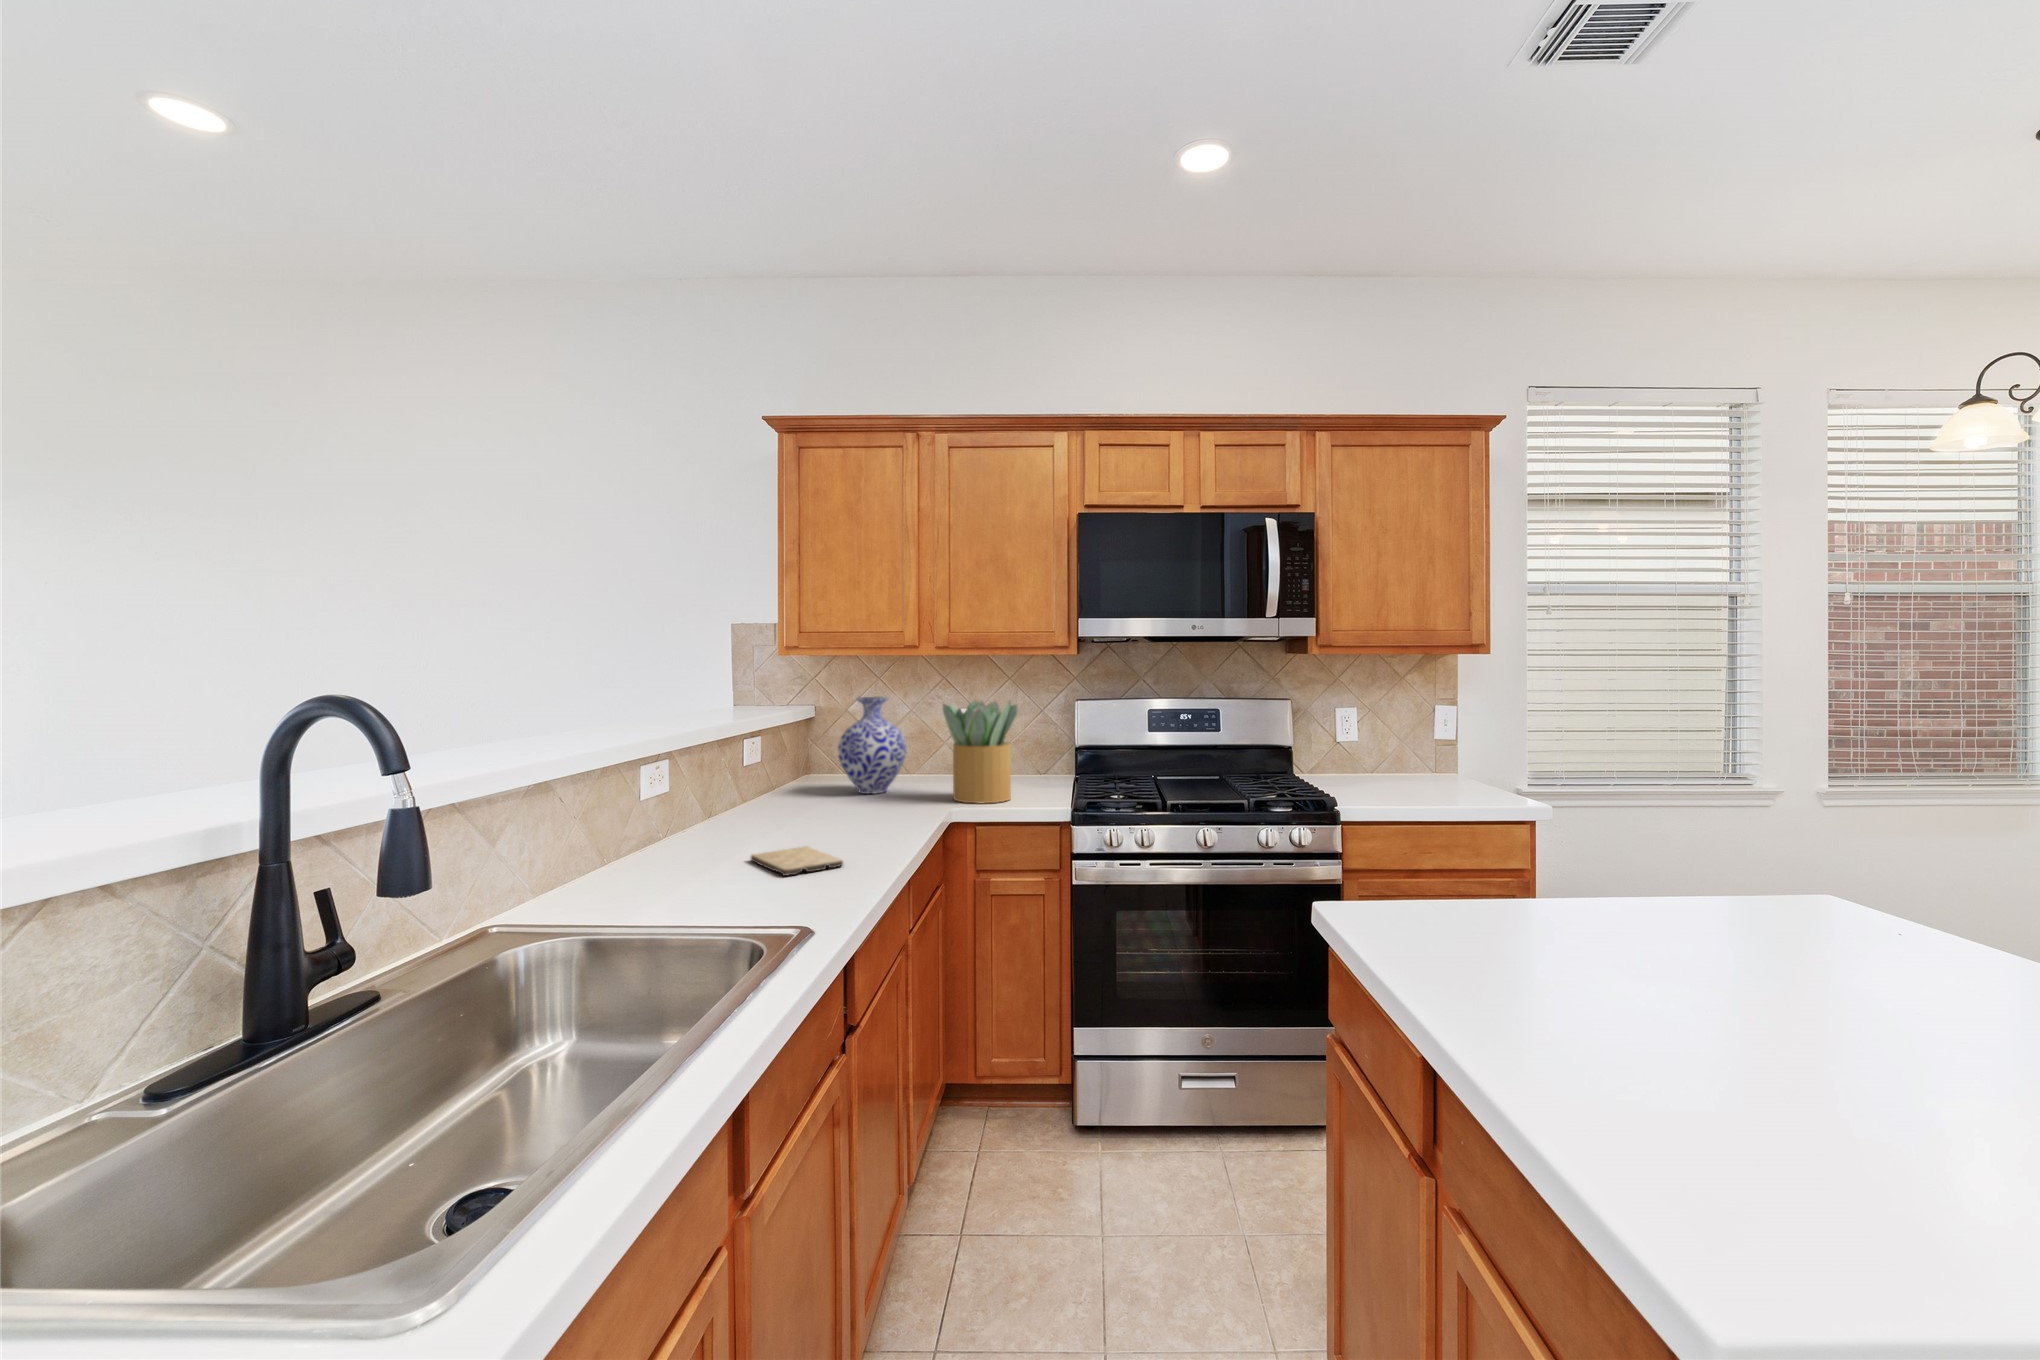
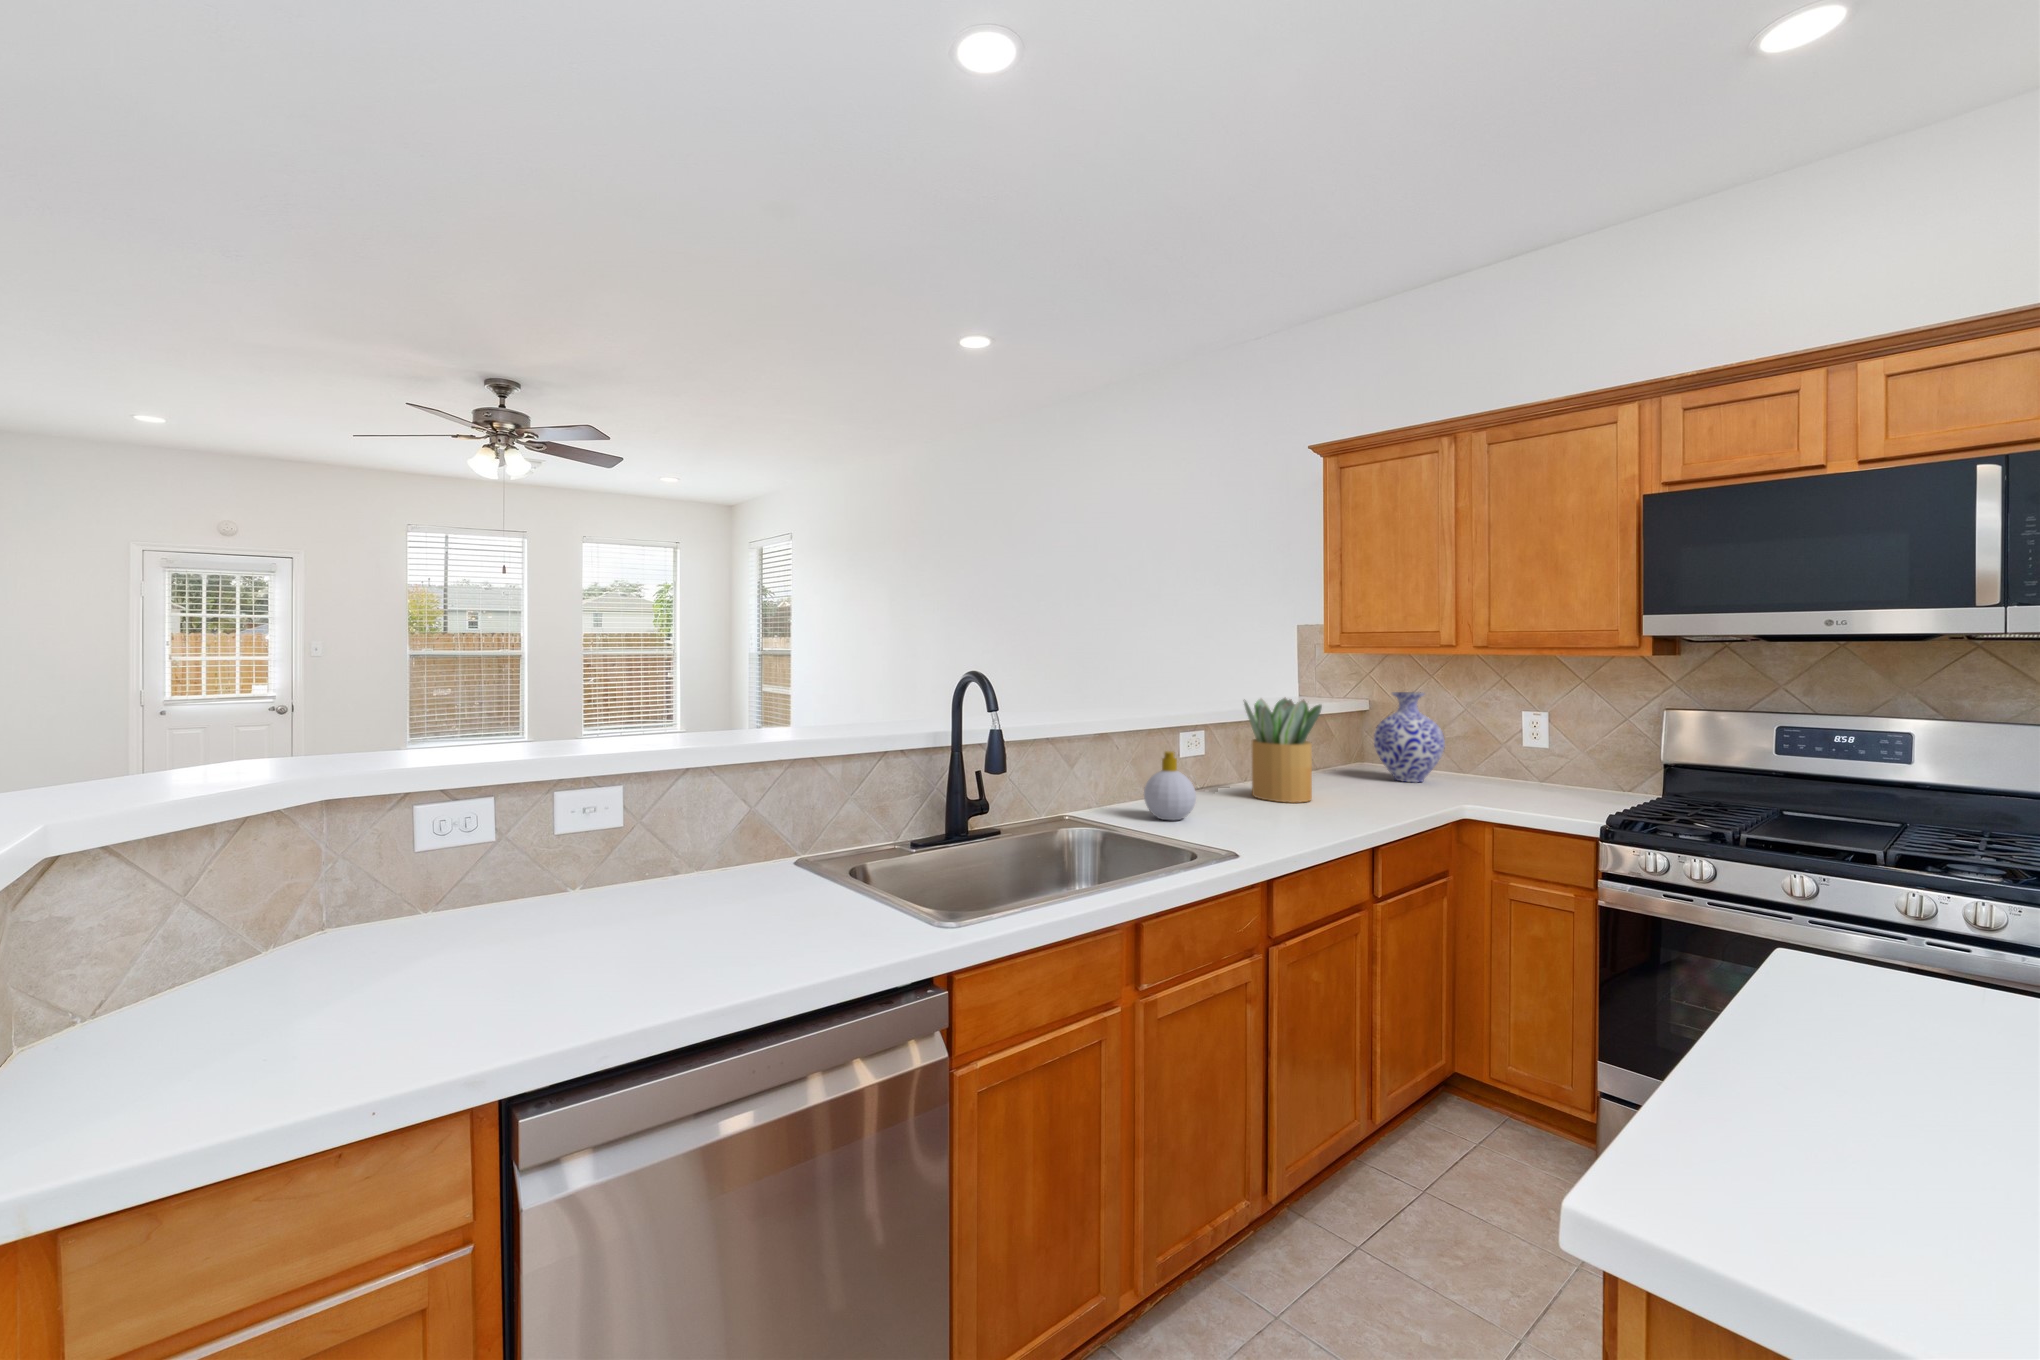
potted plant: present [943,700,1017,803] -> present [1244,698,1322,803]
soap bottle: none [616,801,695,899] -> present [1144,751,1196,820]
cutting board: present [751,846,843,876] -> none [1254,807,1322,826]

